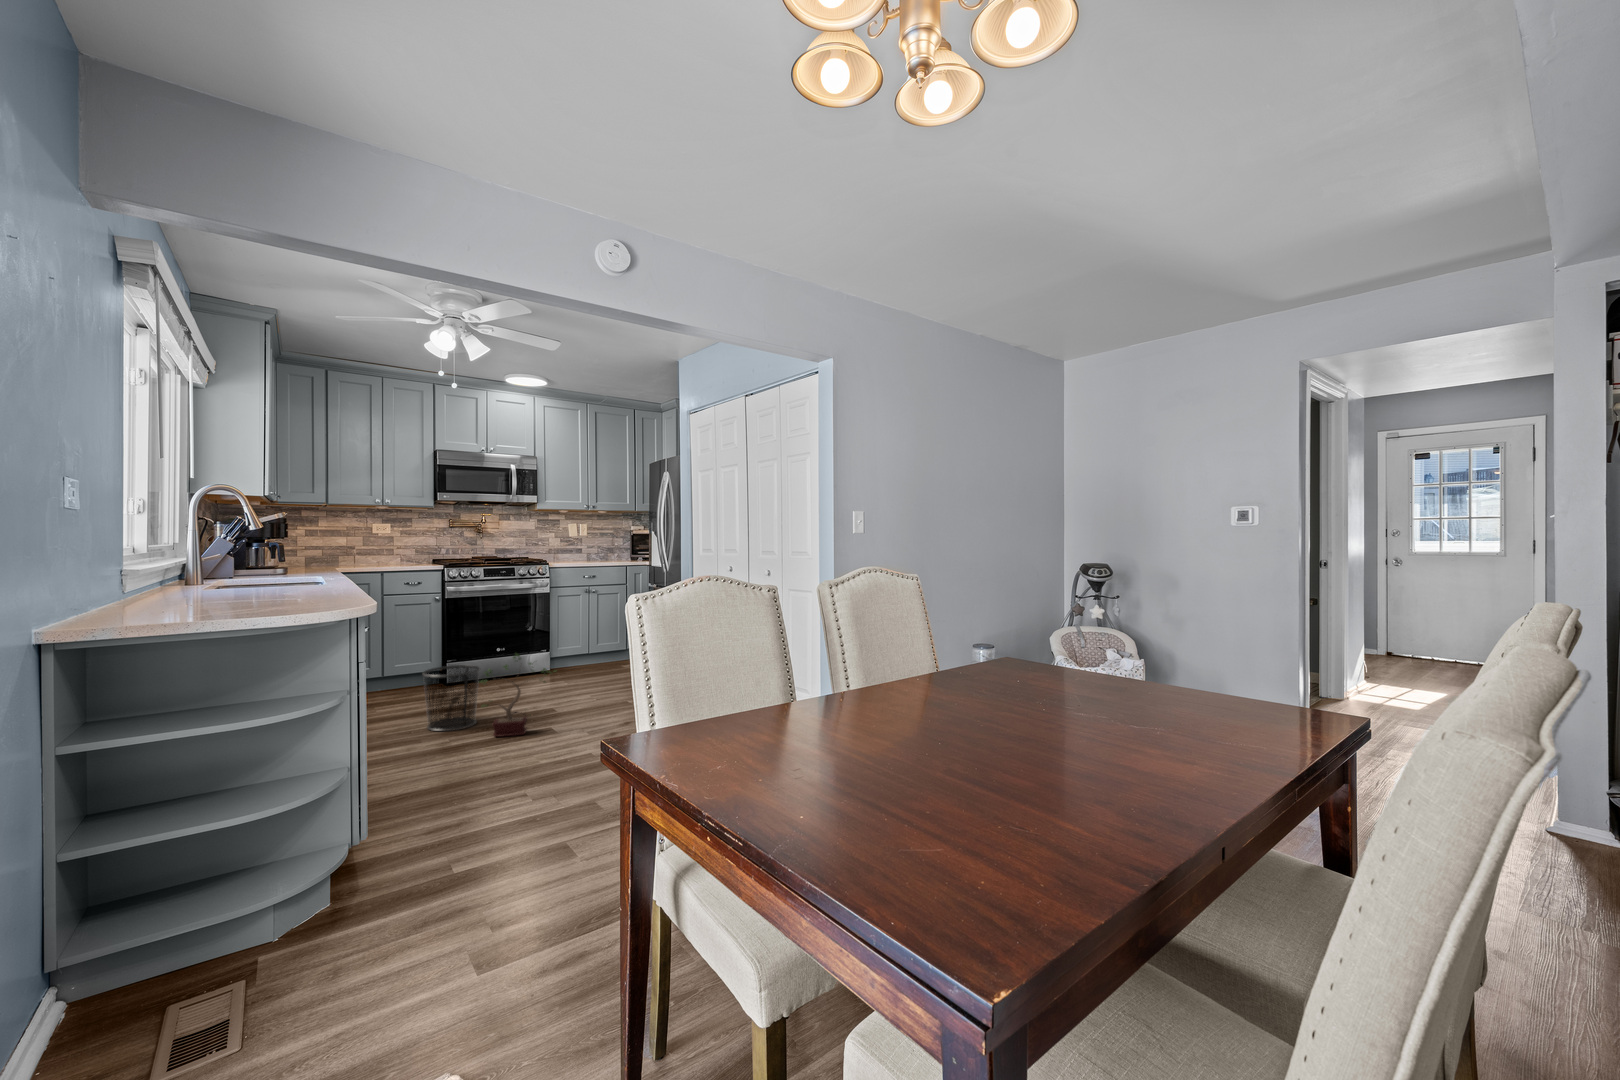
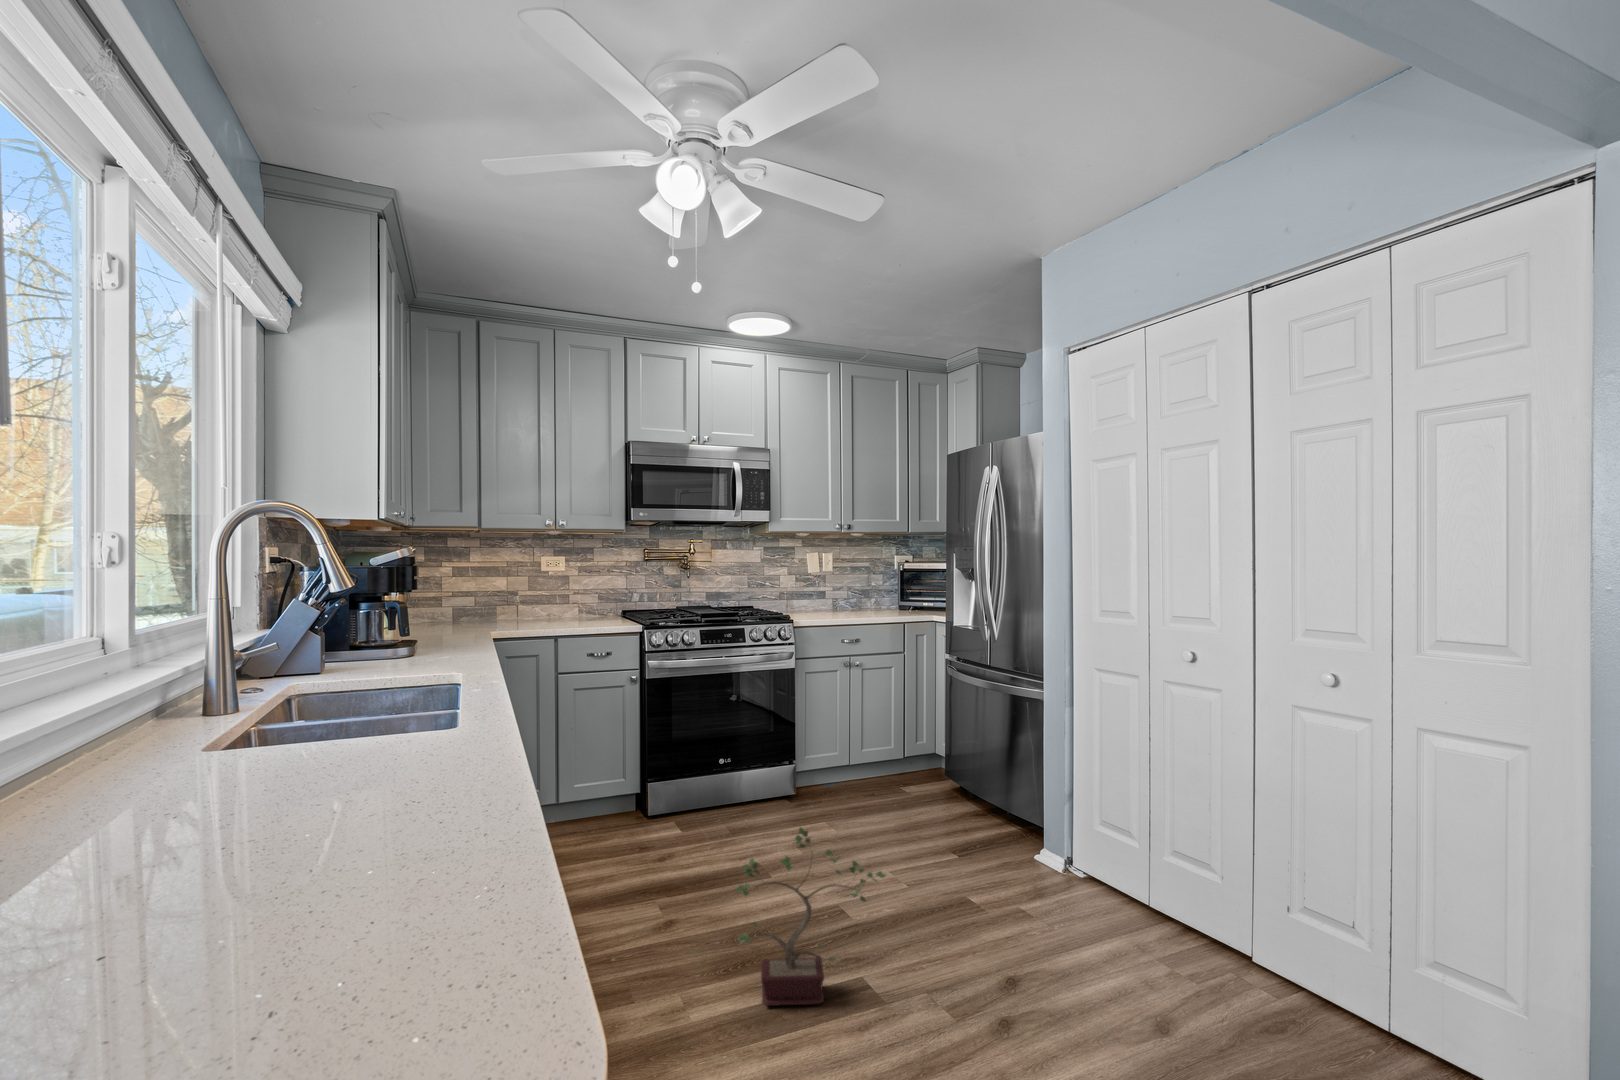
waste bin: present [422,665,481,731] -> none [626,826,725,969]

